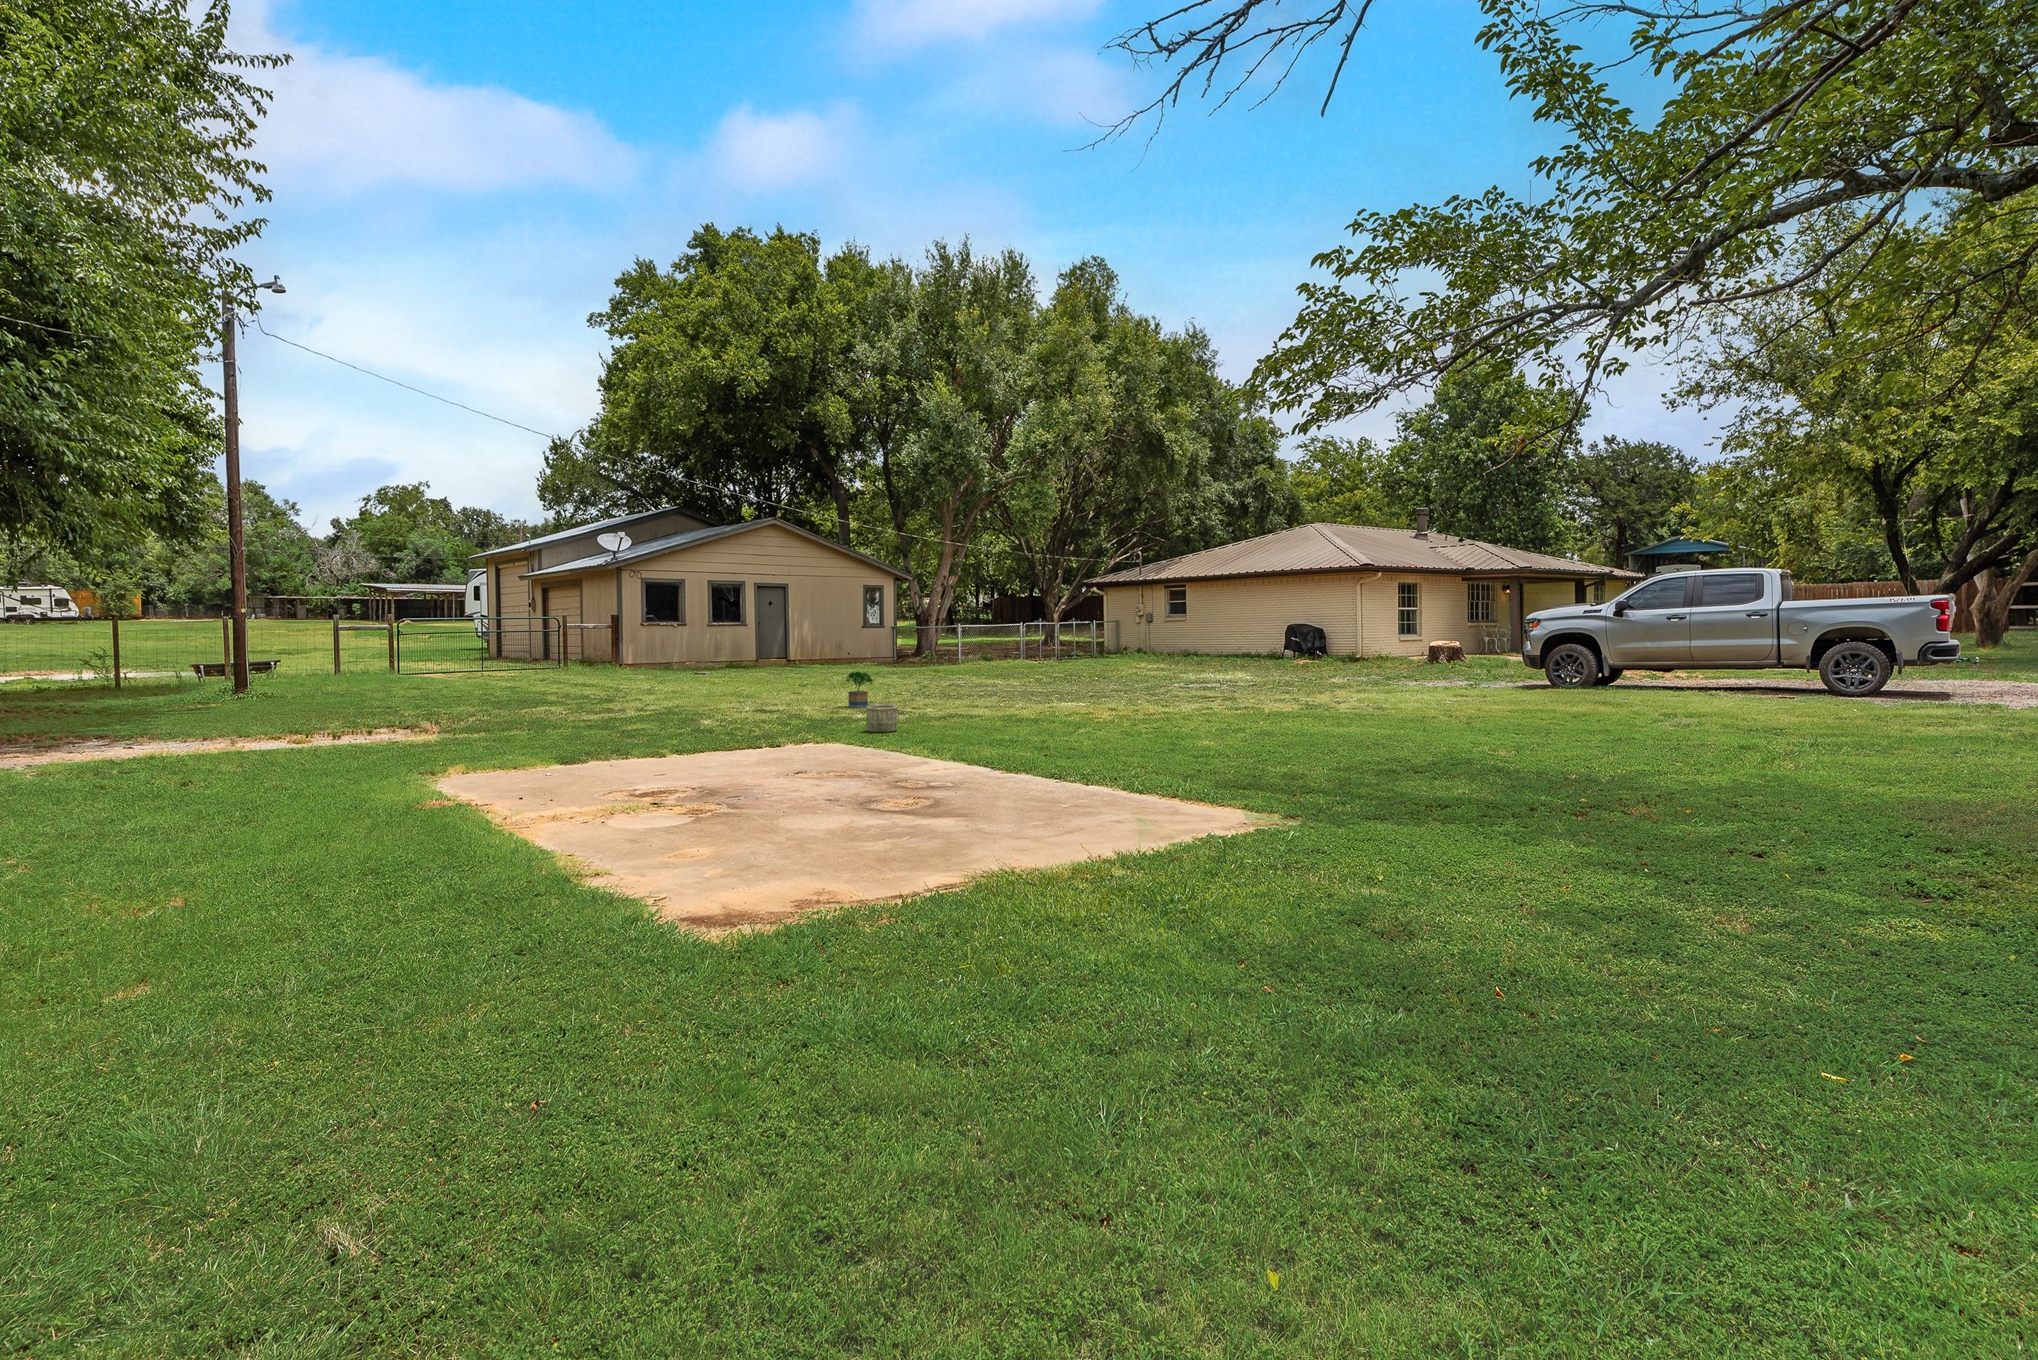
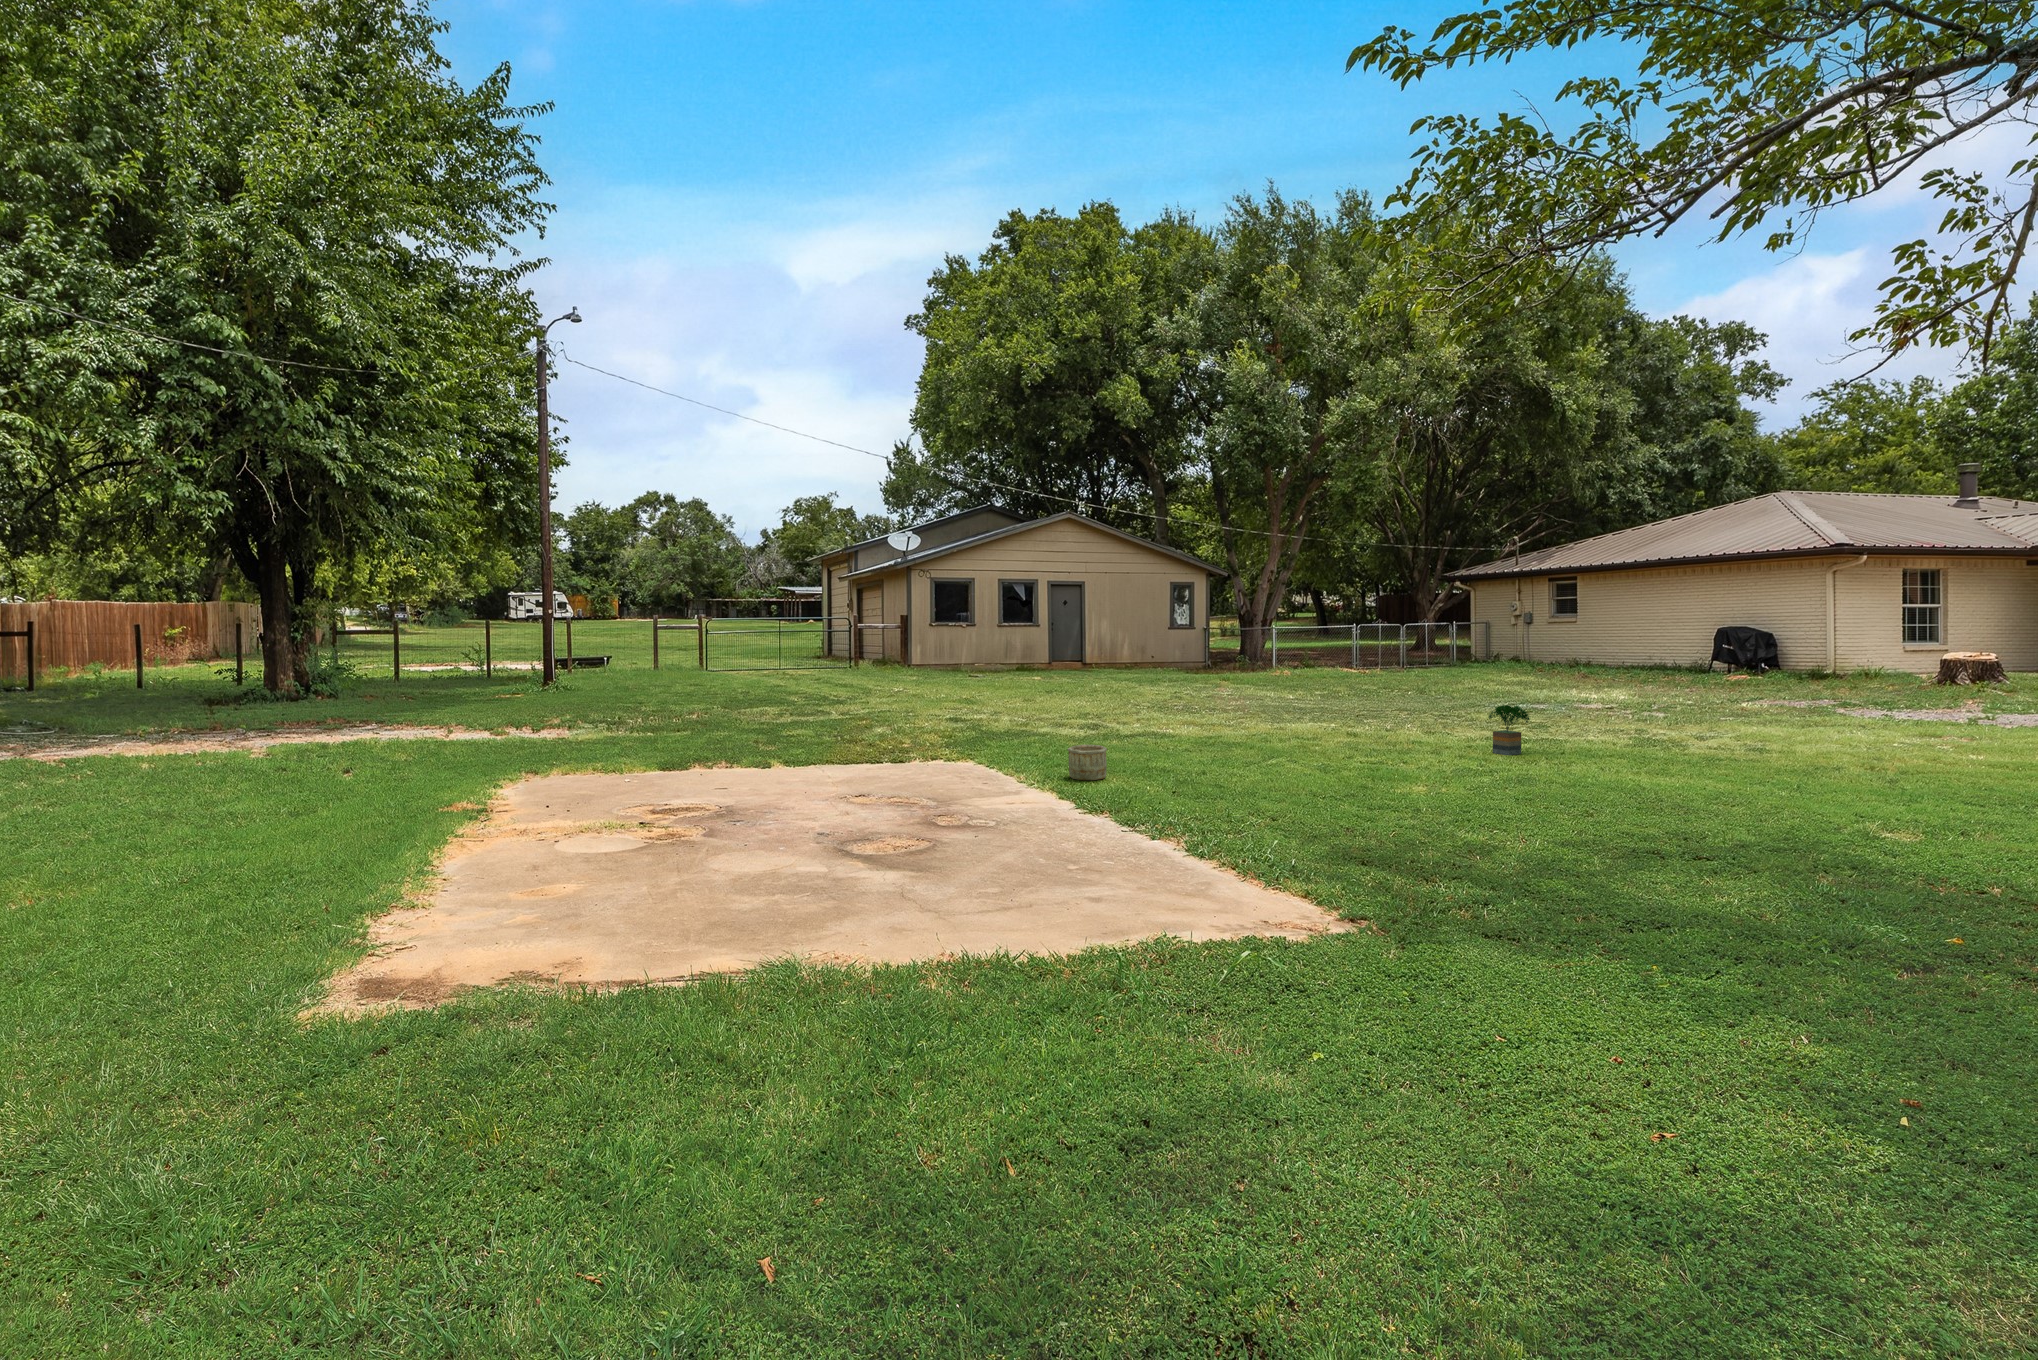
potted tree: present [846,672,873,709] -> present [1488,705,1530,755]

